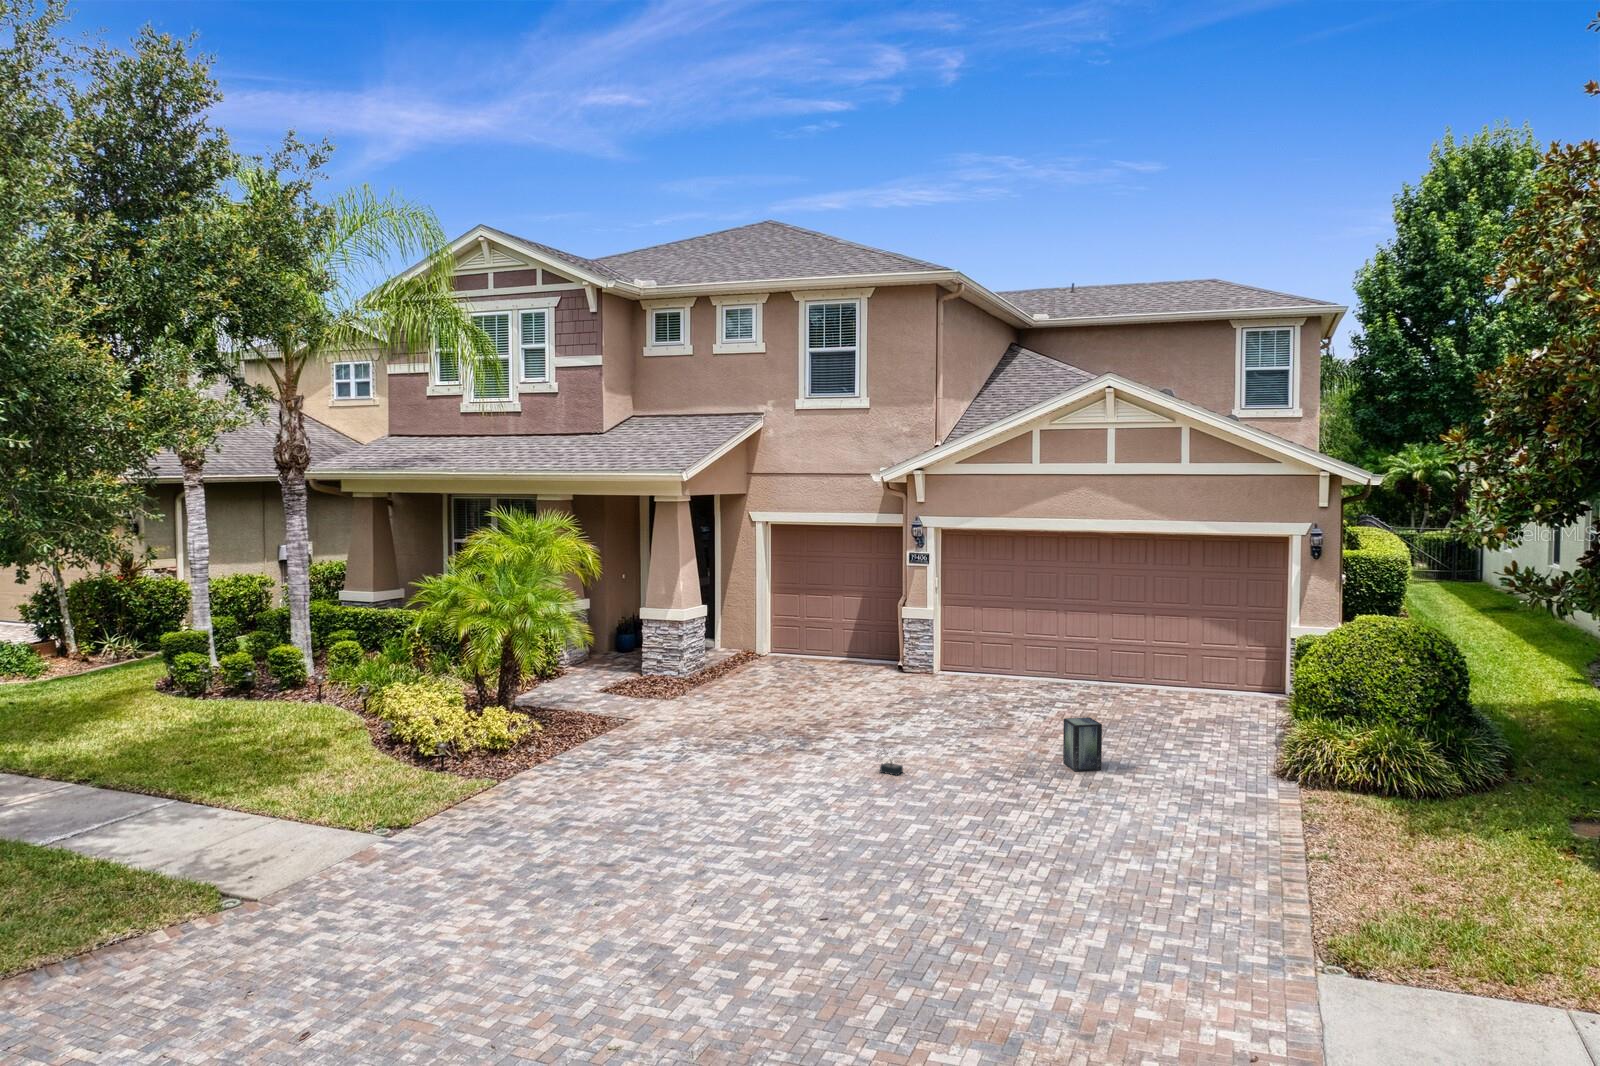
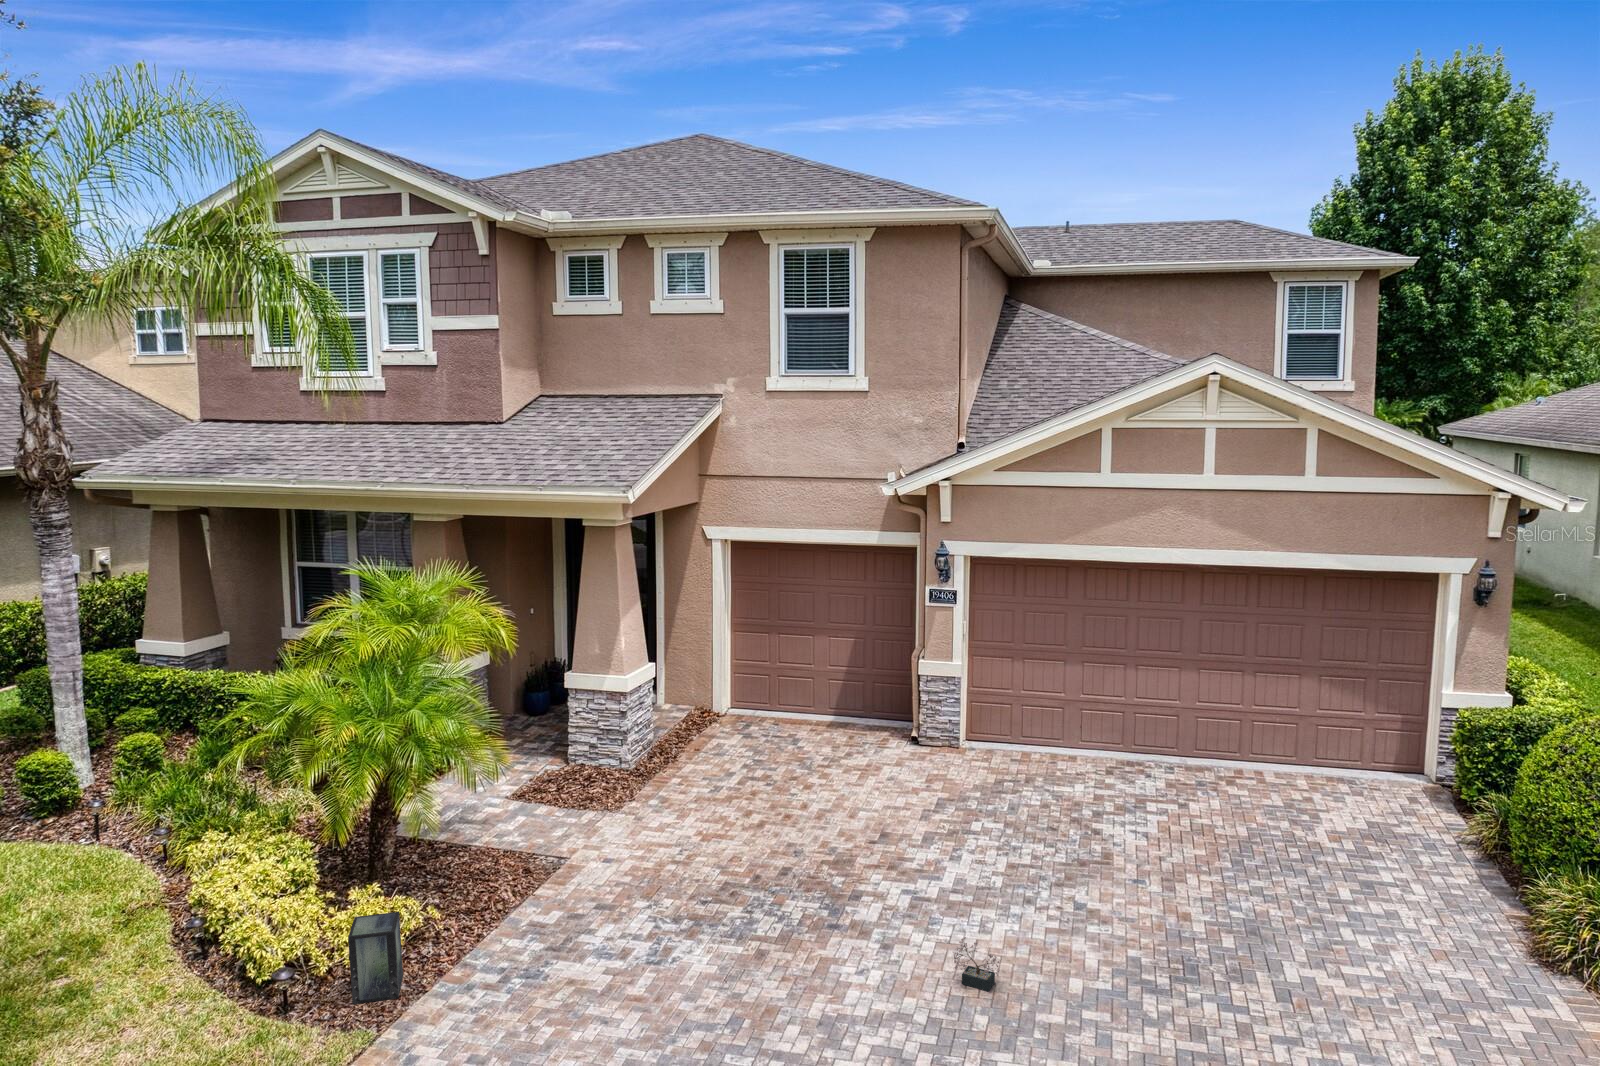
storage box: present [1063,717,1102,772] -> present [348,912,403,1004]

